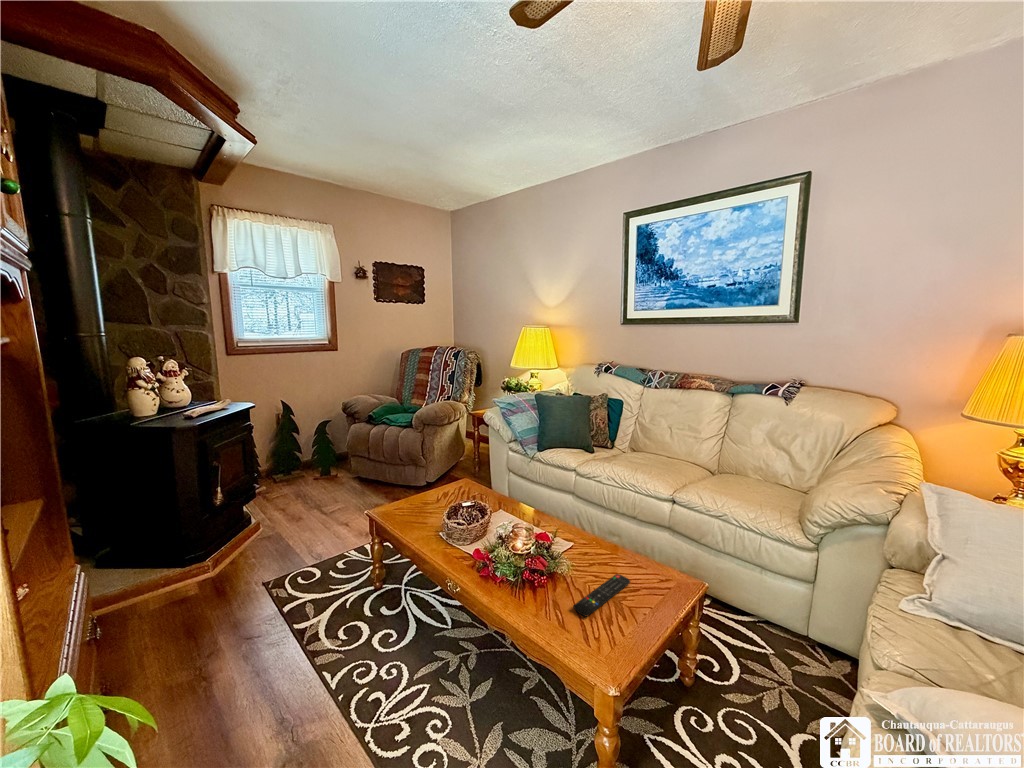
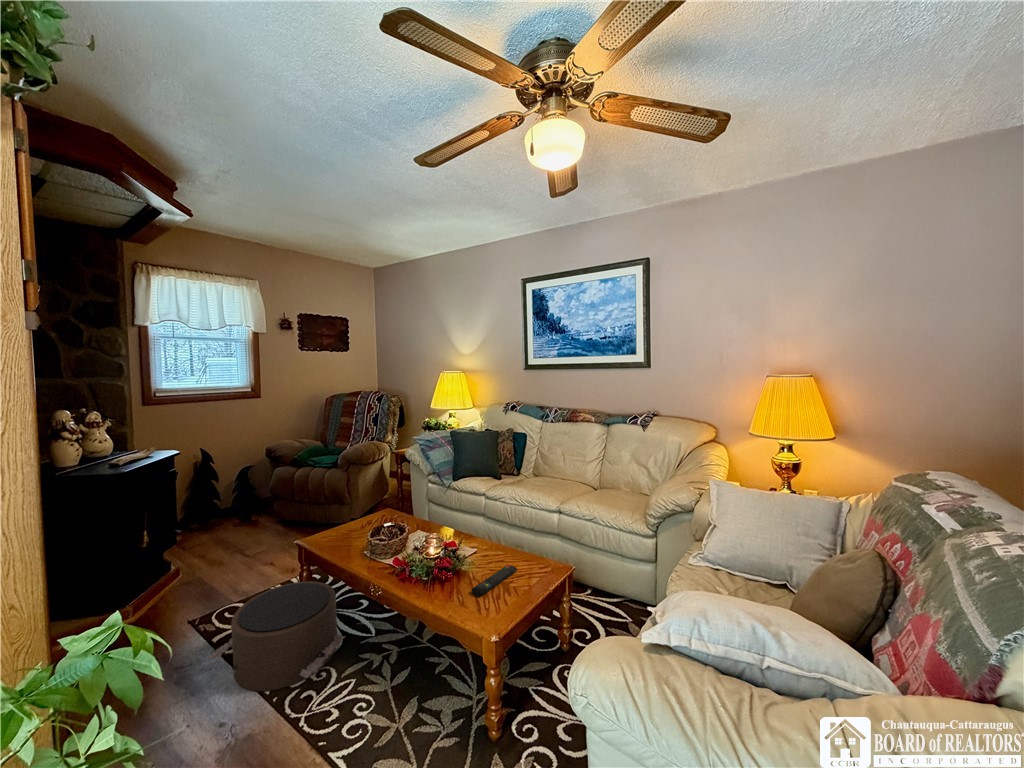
pouf: none [276,558,419,683] -> present [210,581,346,691]

